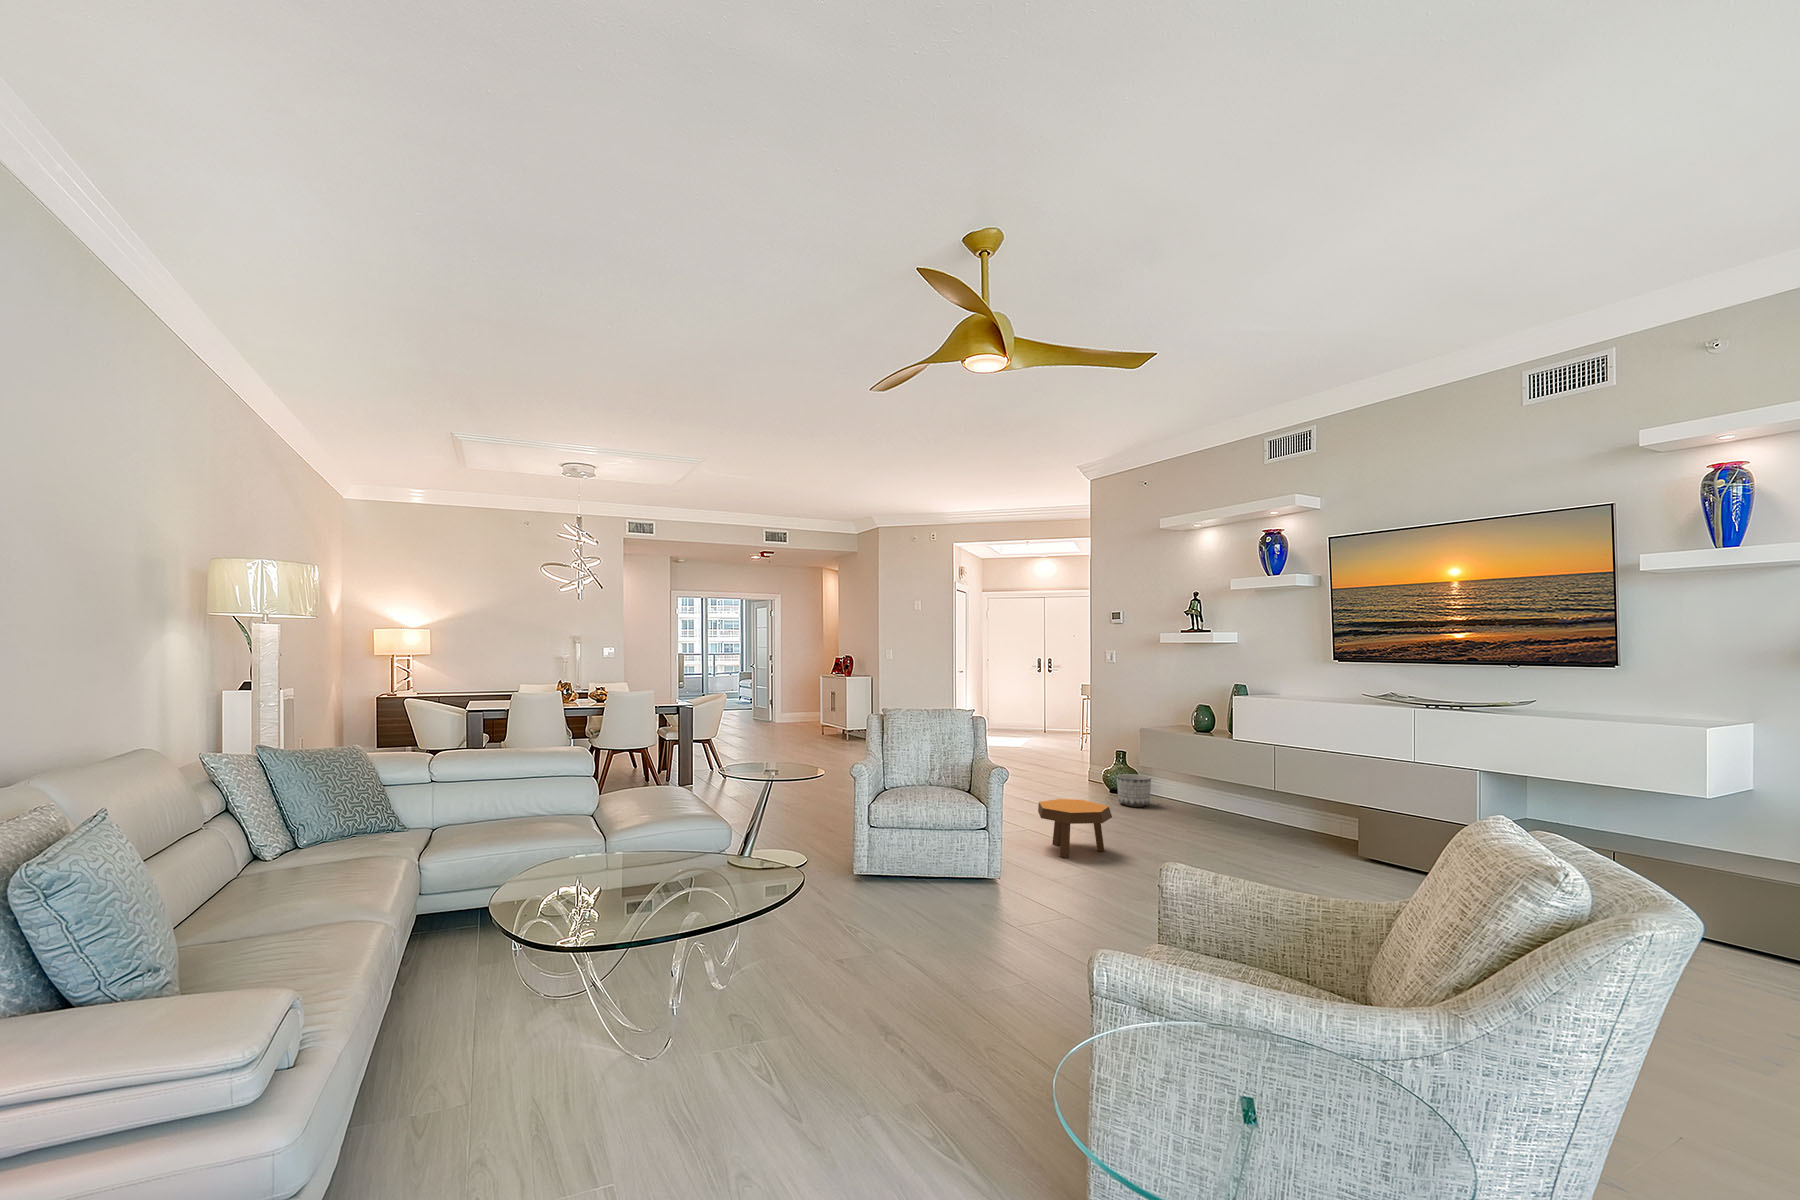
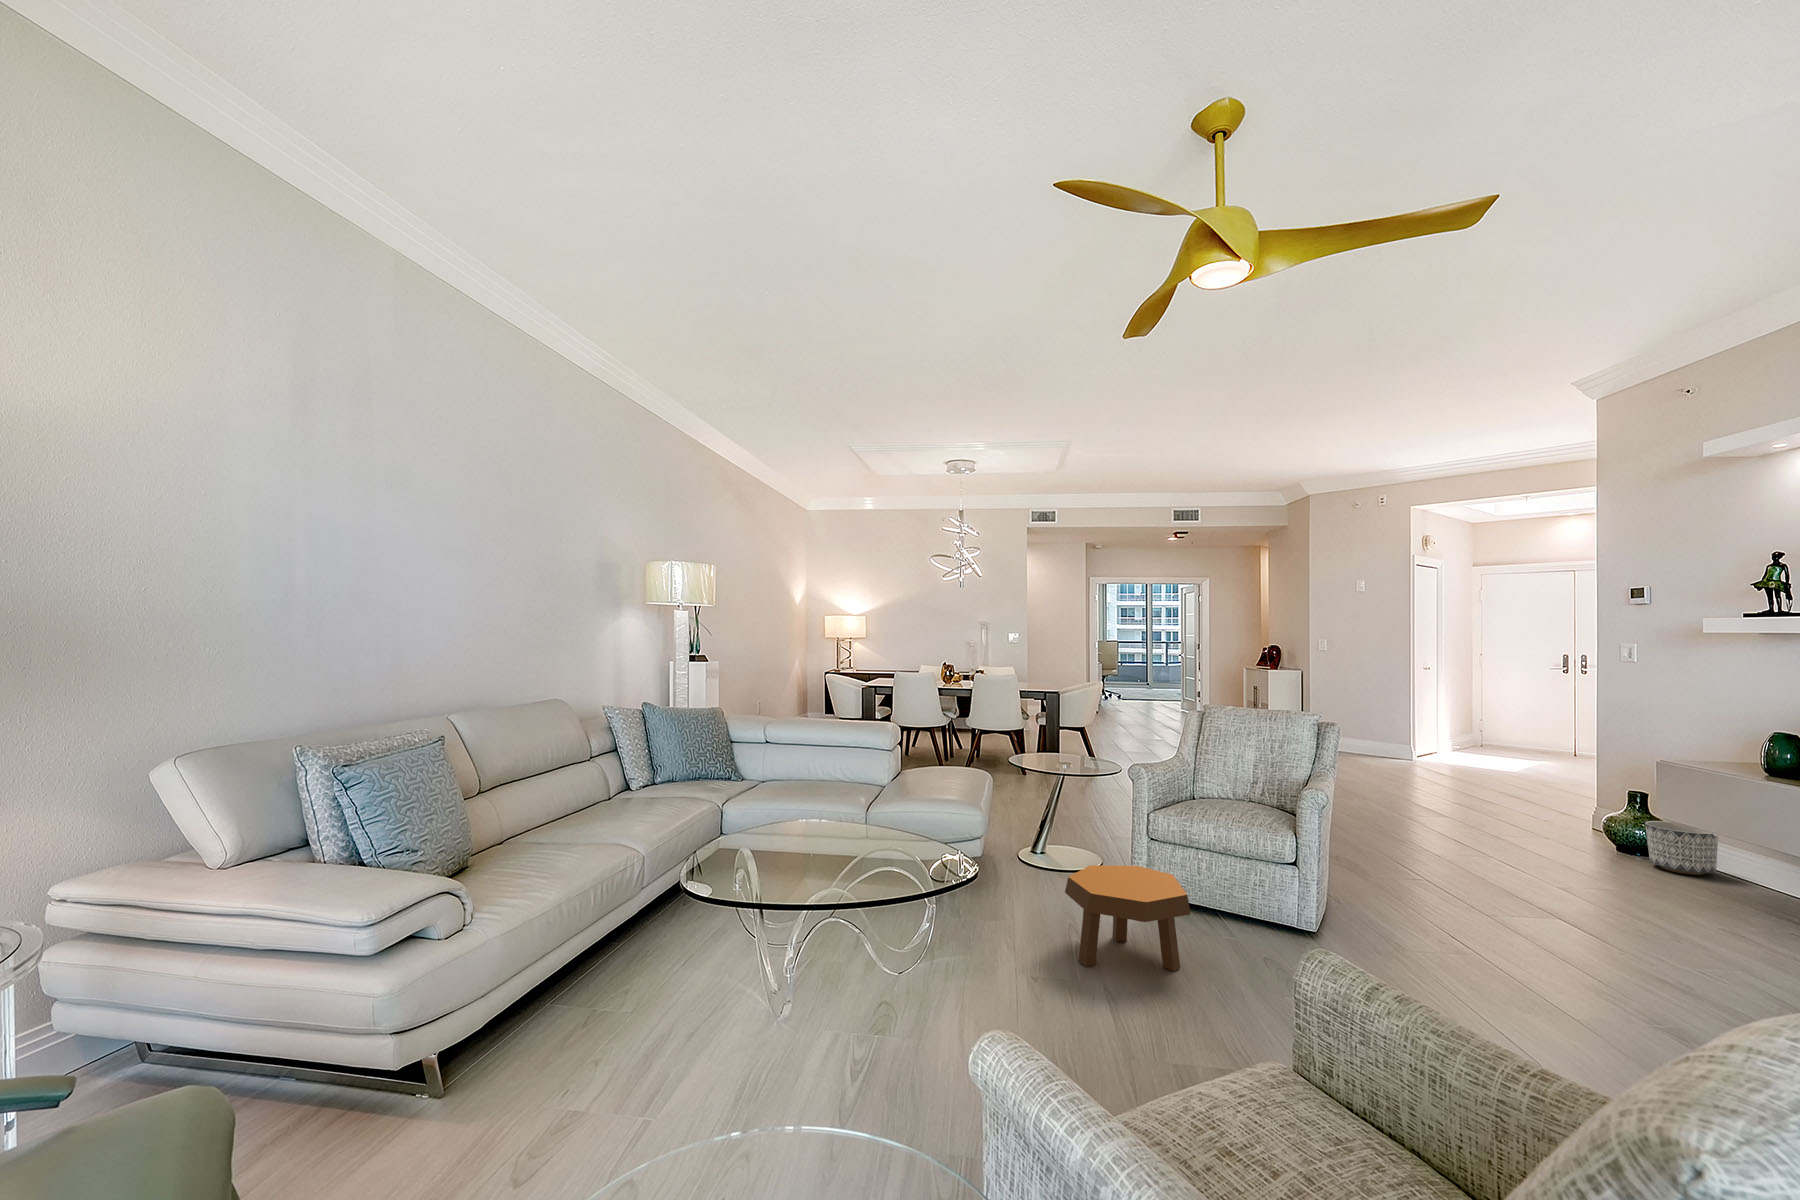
footstool: present [1038,799,1112,858] -> present [1065,865,1190,971]

